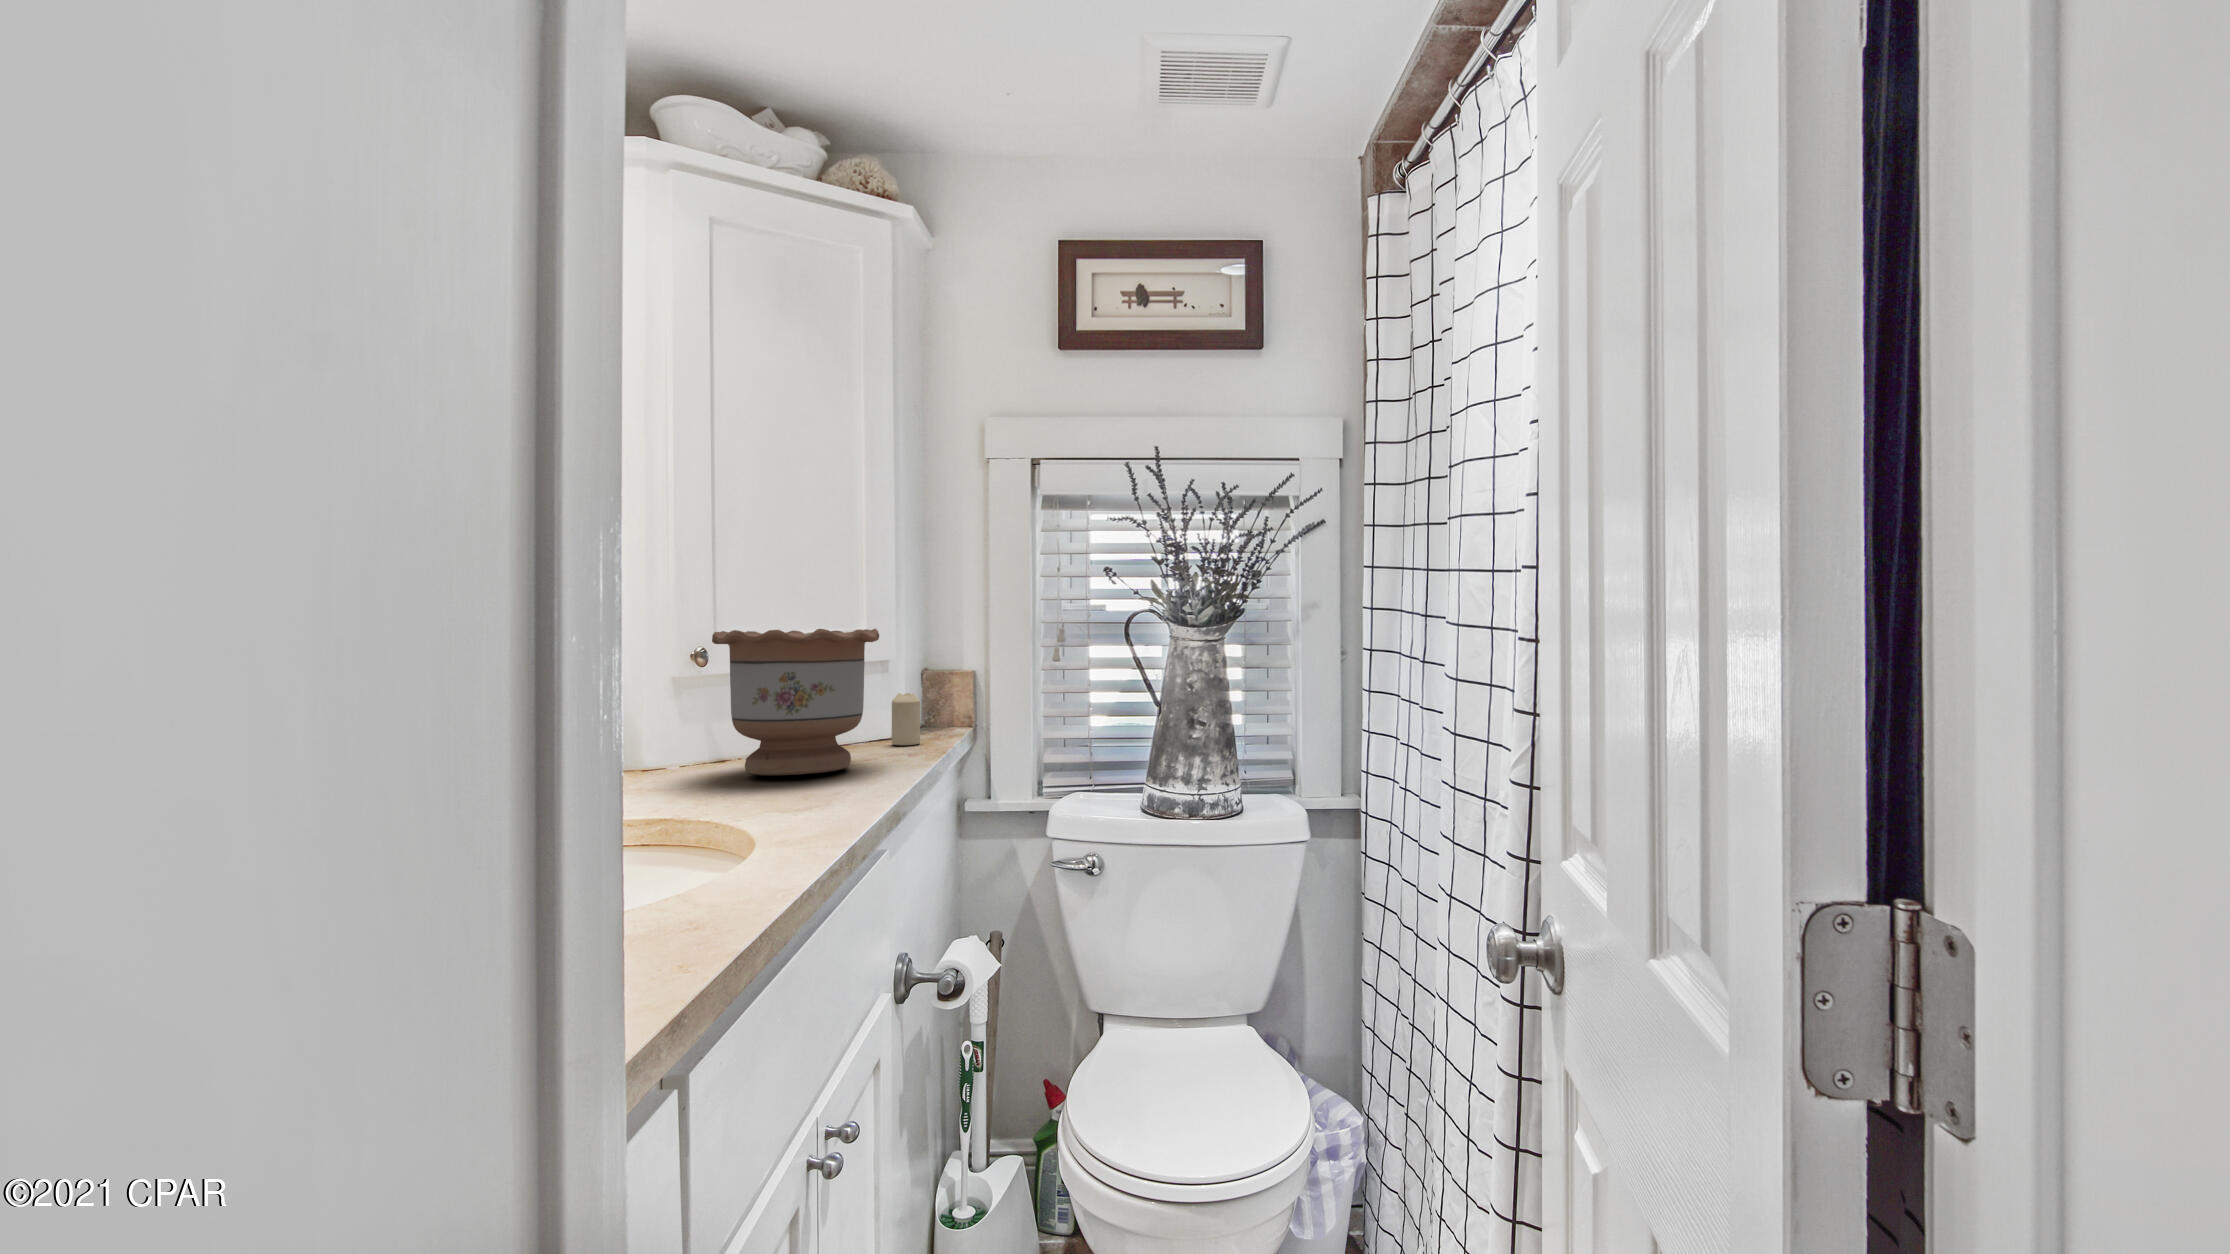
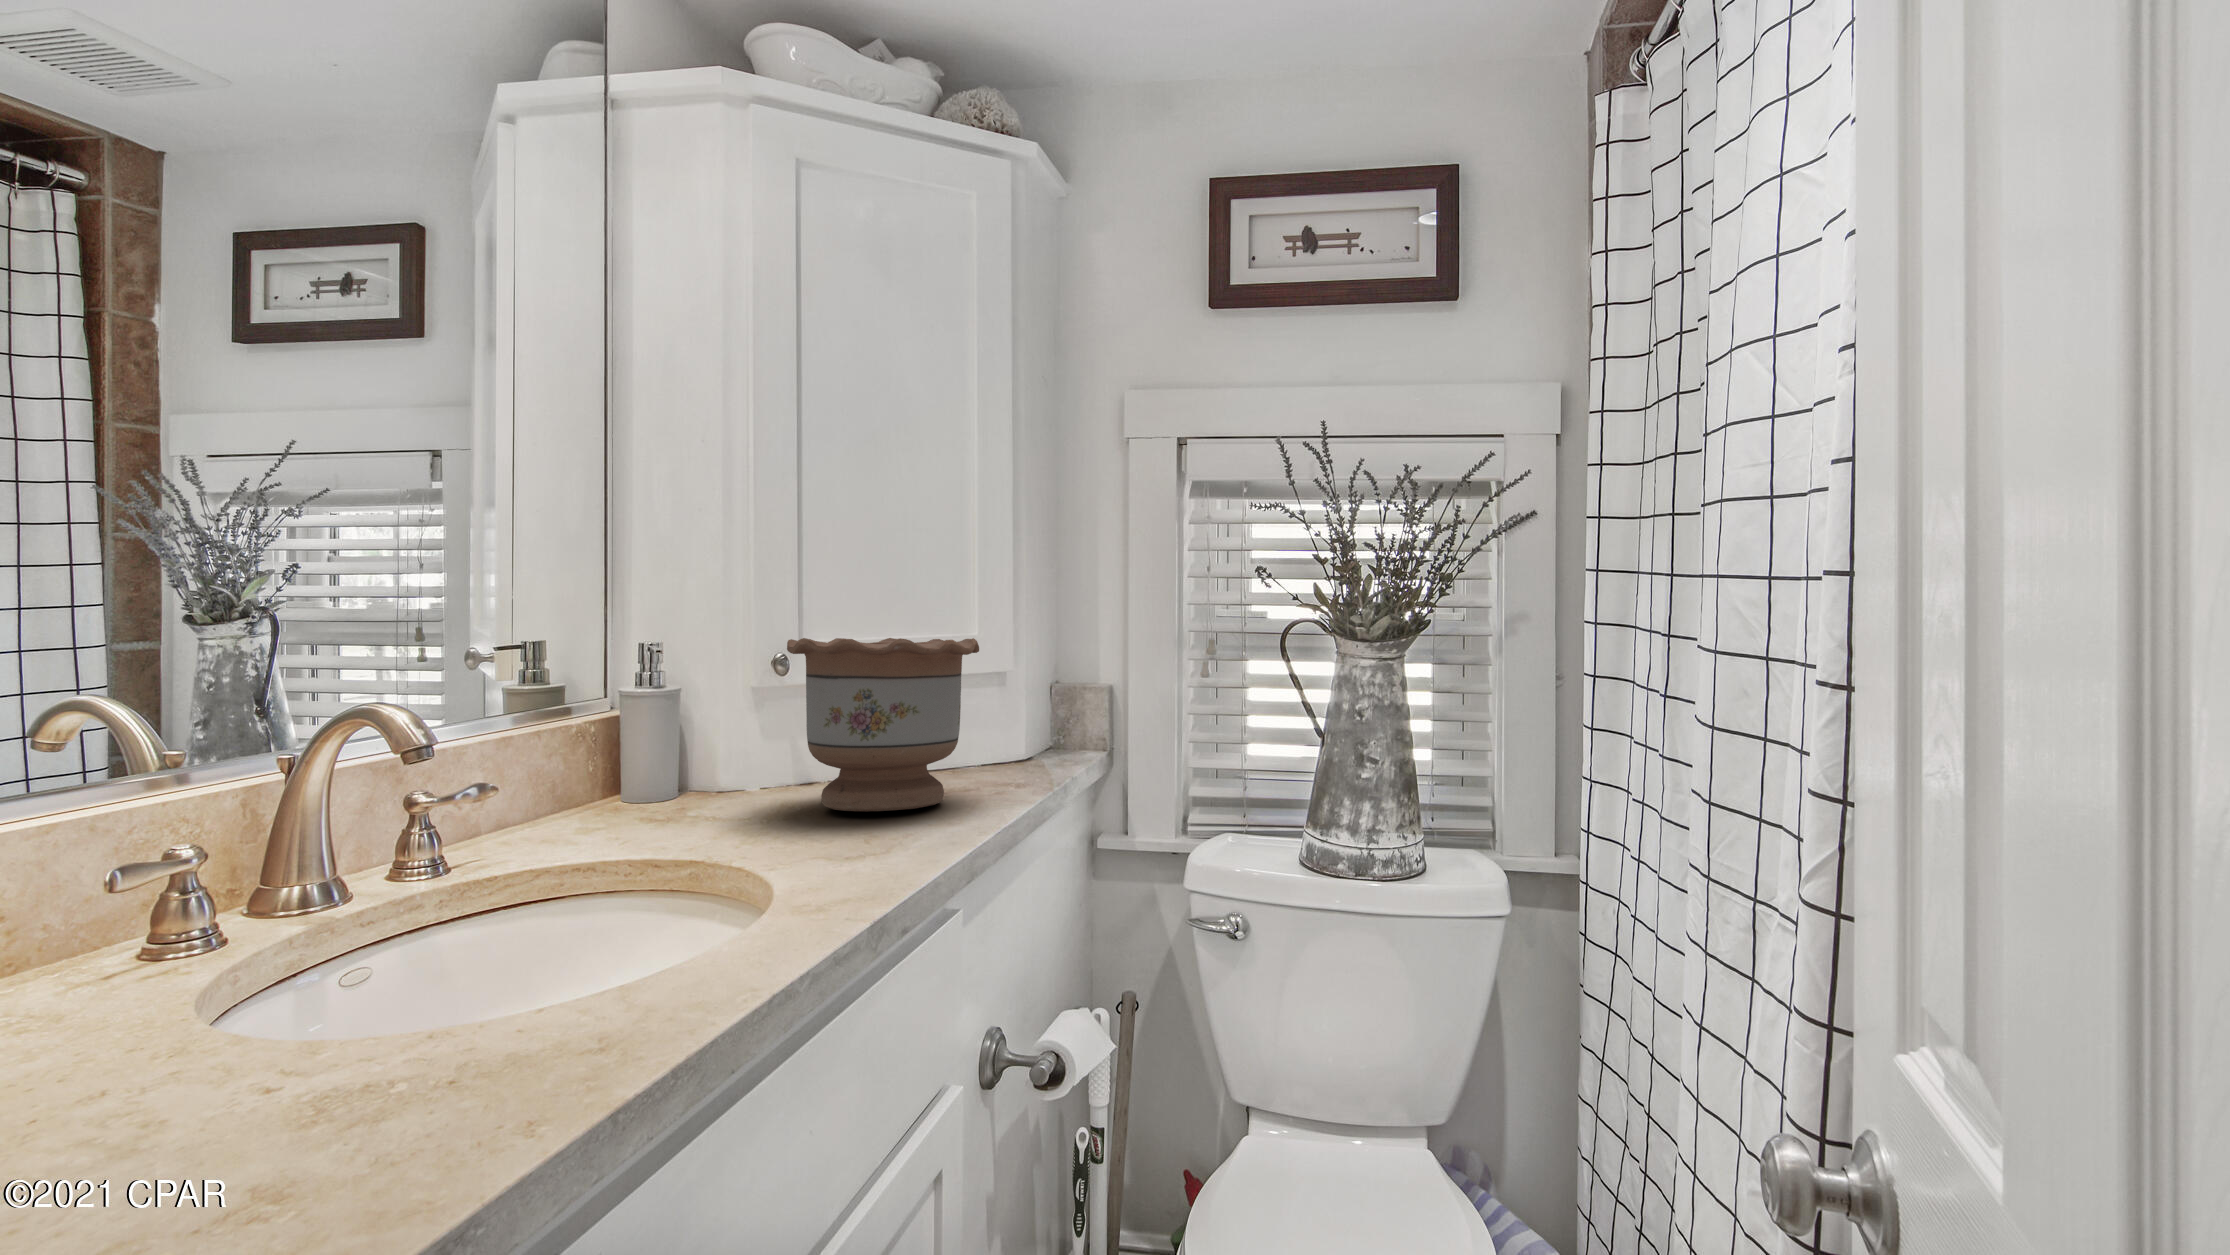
candle: present [892,693,920,745] -> none [1009,712,1042,773]

